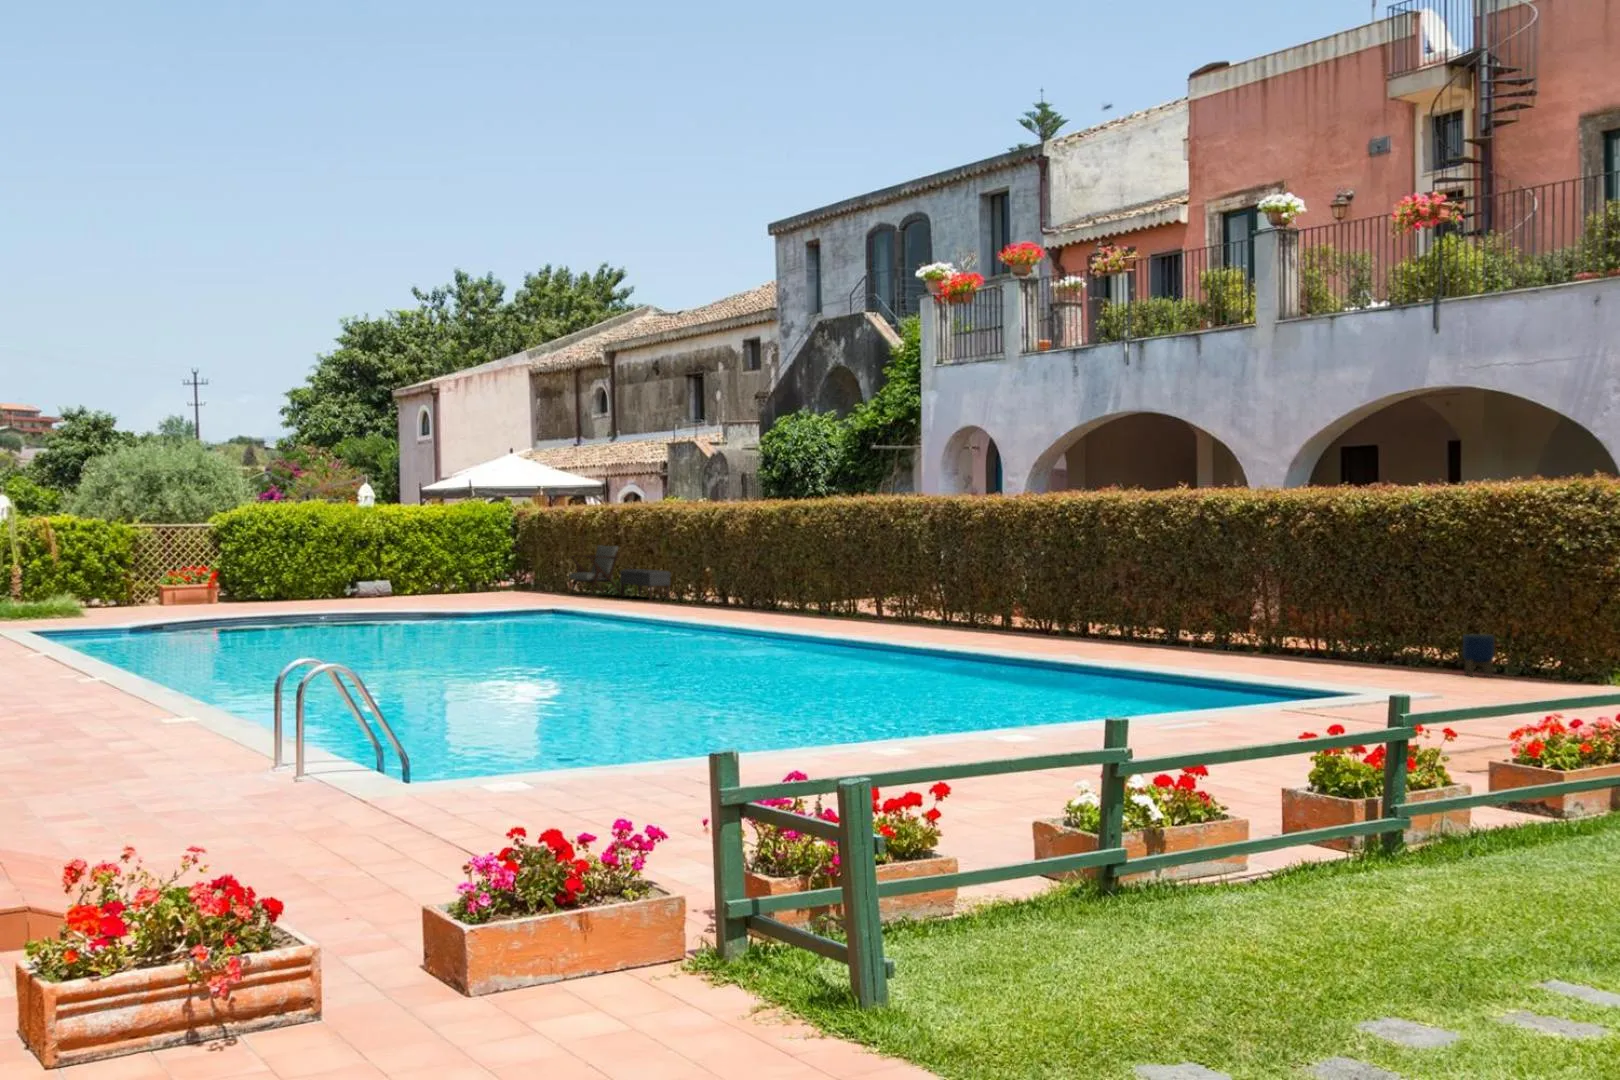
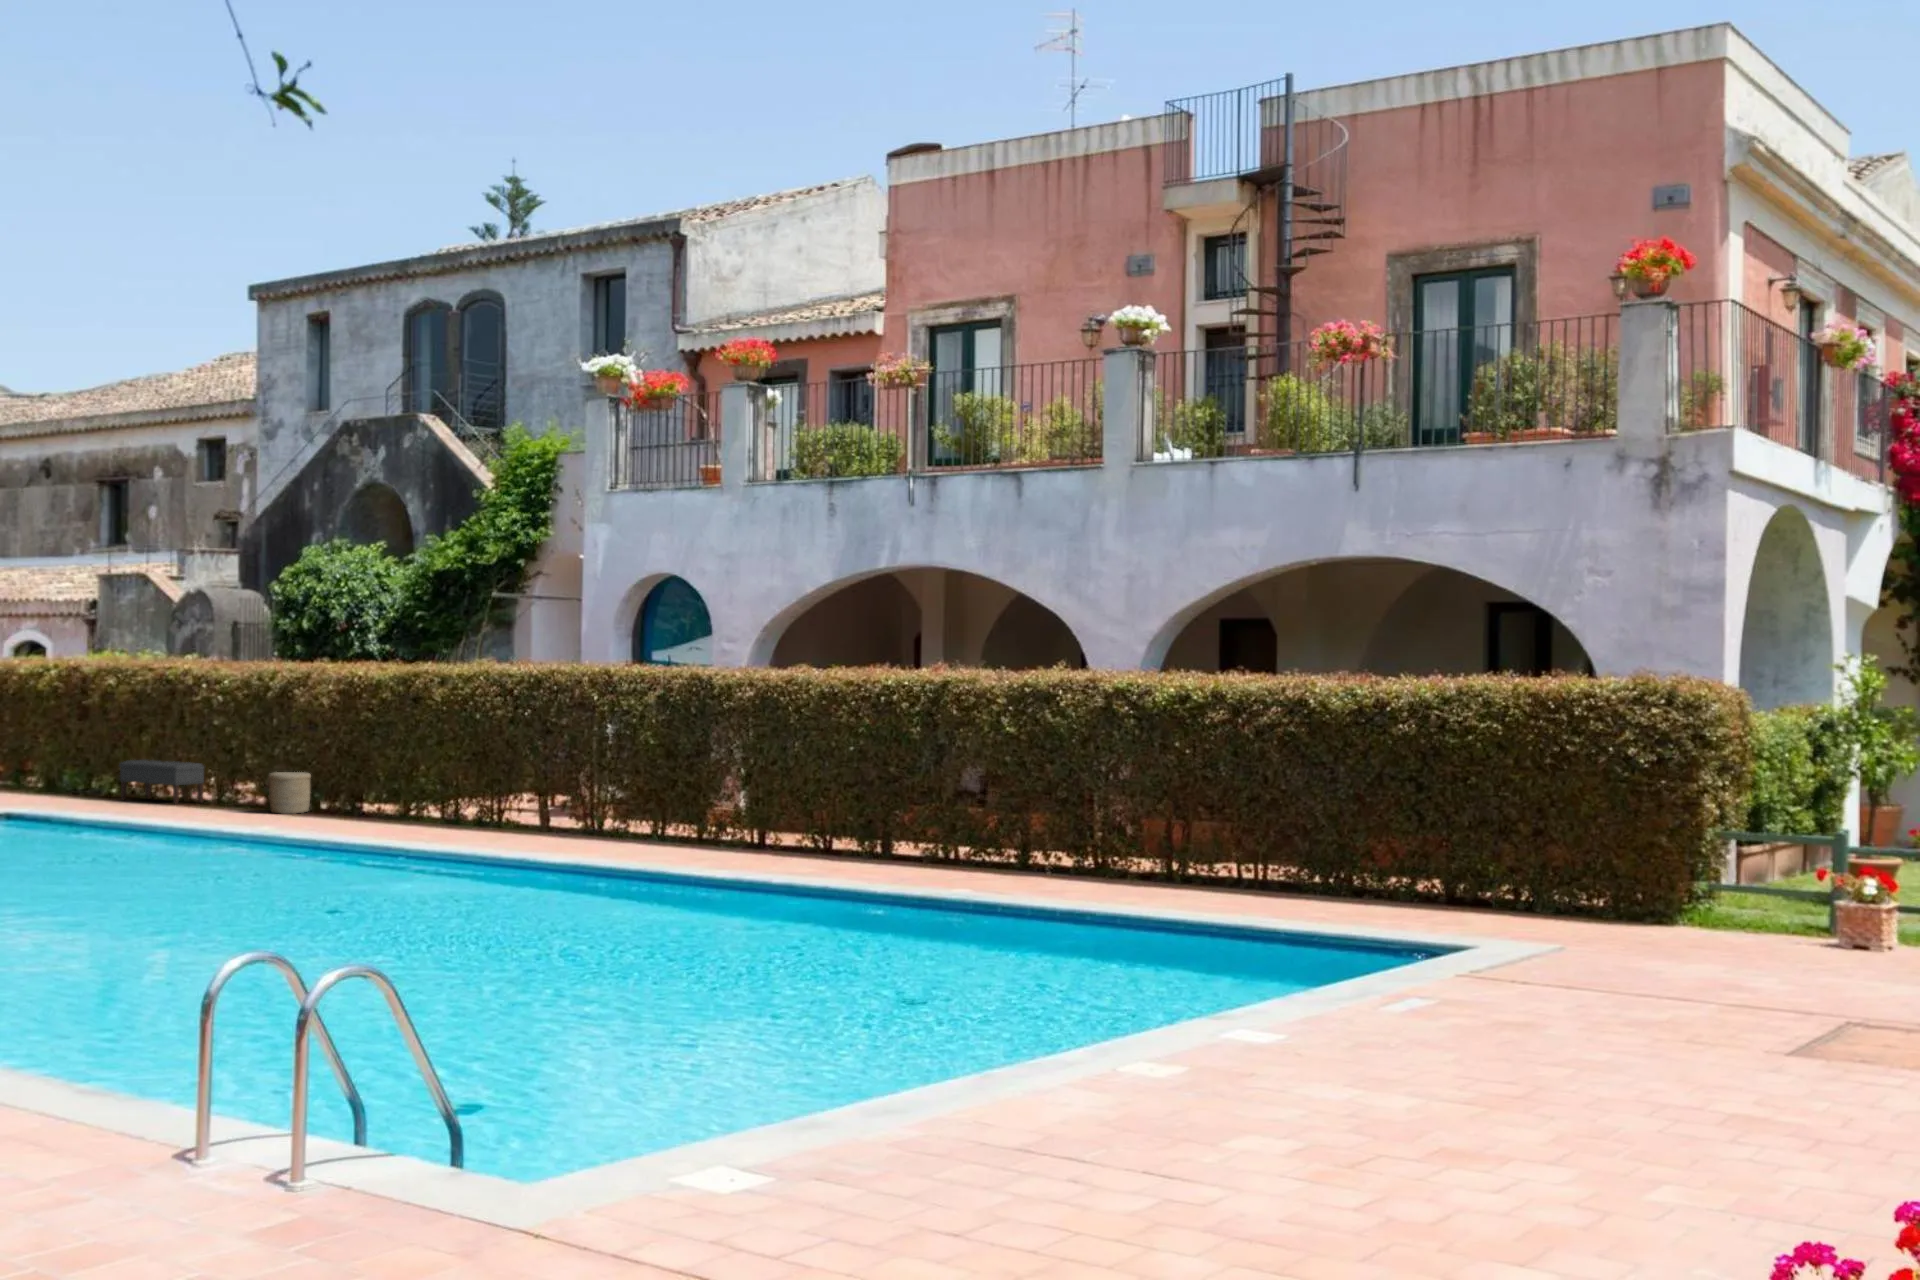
lounge chair: present [570,545,621,596] -> none [29,725,118,800]
woven basket: none [699,576,728,605] -> present [268,772,311,814]
planter: present [1463,634,1494,677] -> none [1509,862,1547,917]

